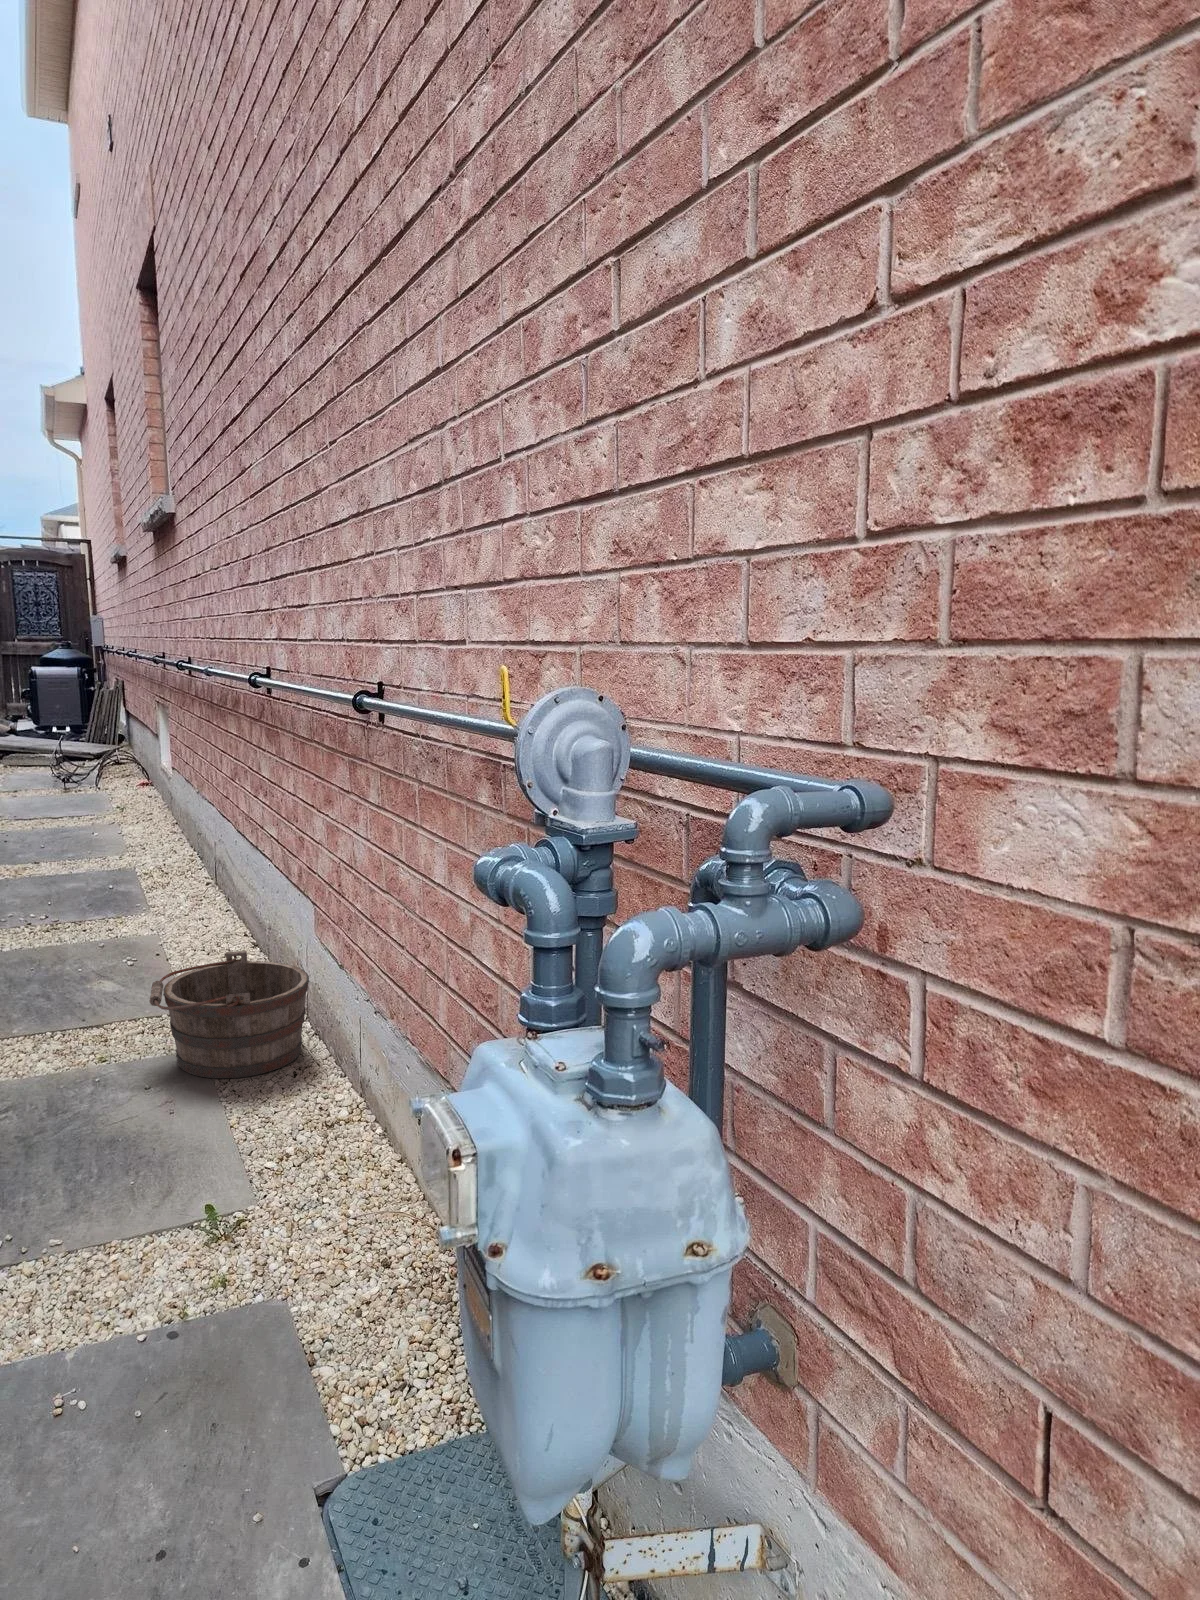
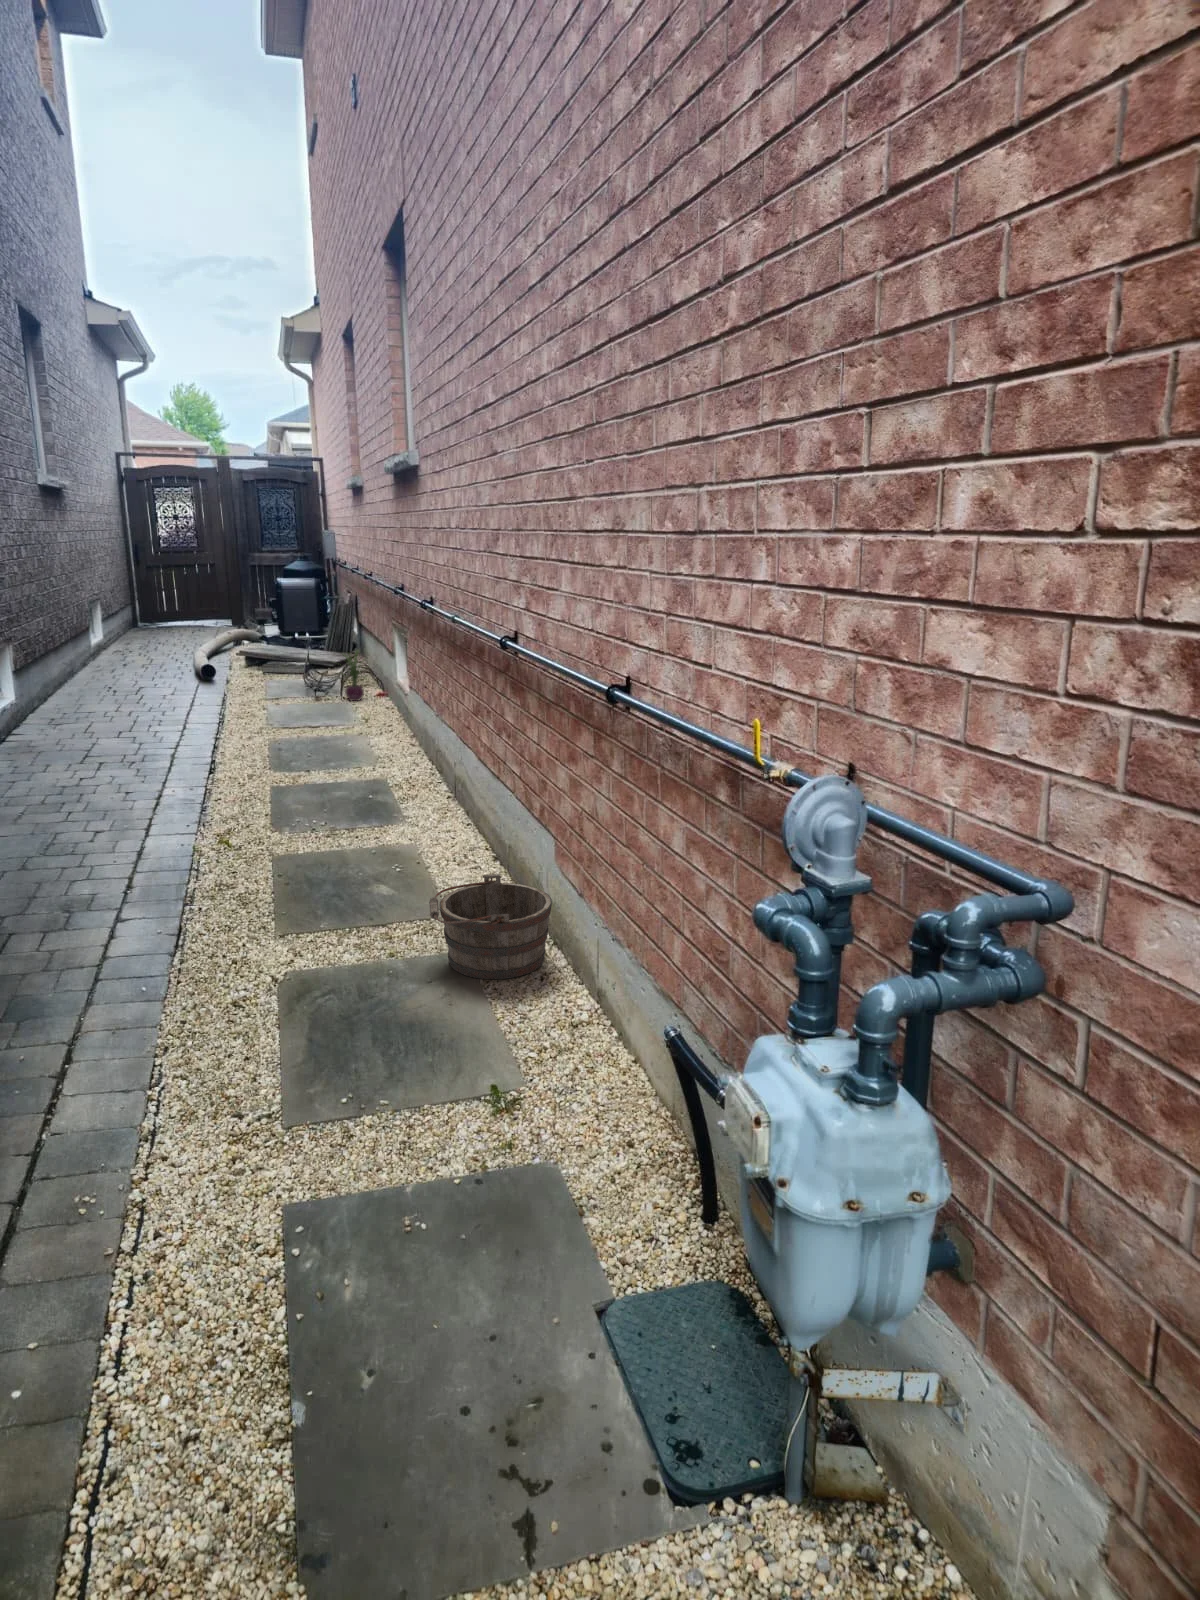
decorative plant: none [80,731,151,791] -> present [335,650,369,701]

